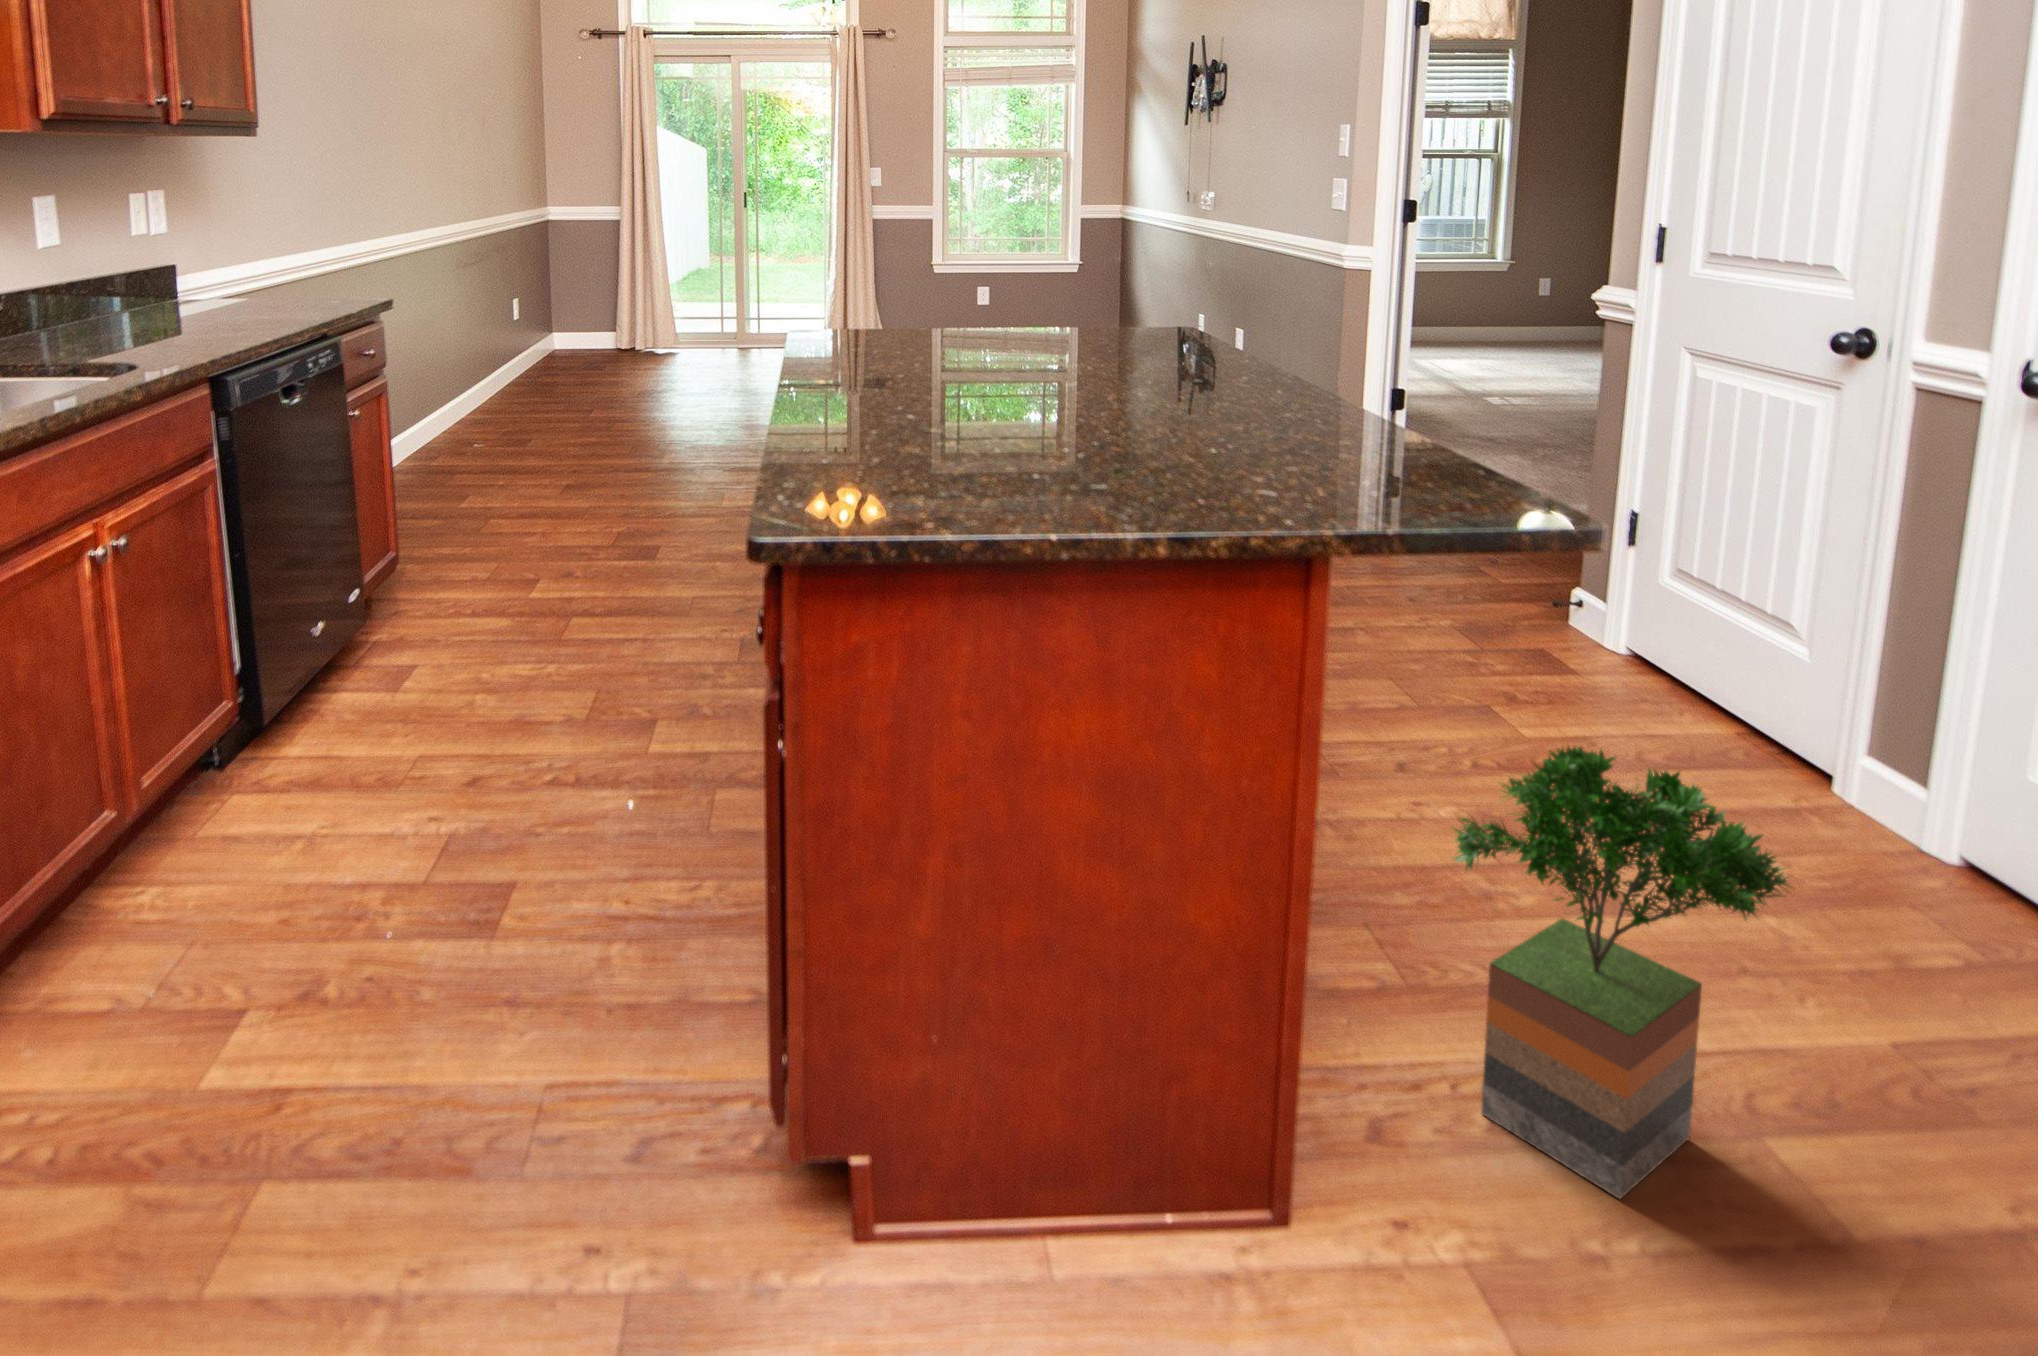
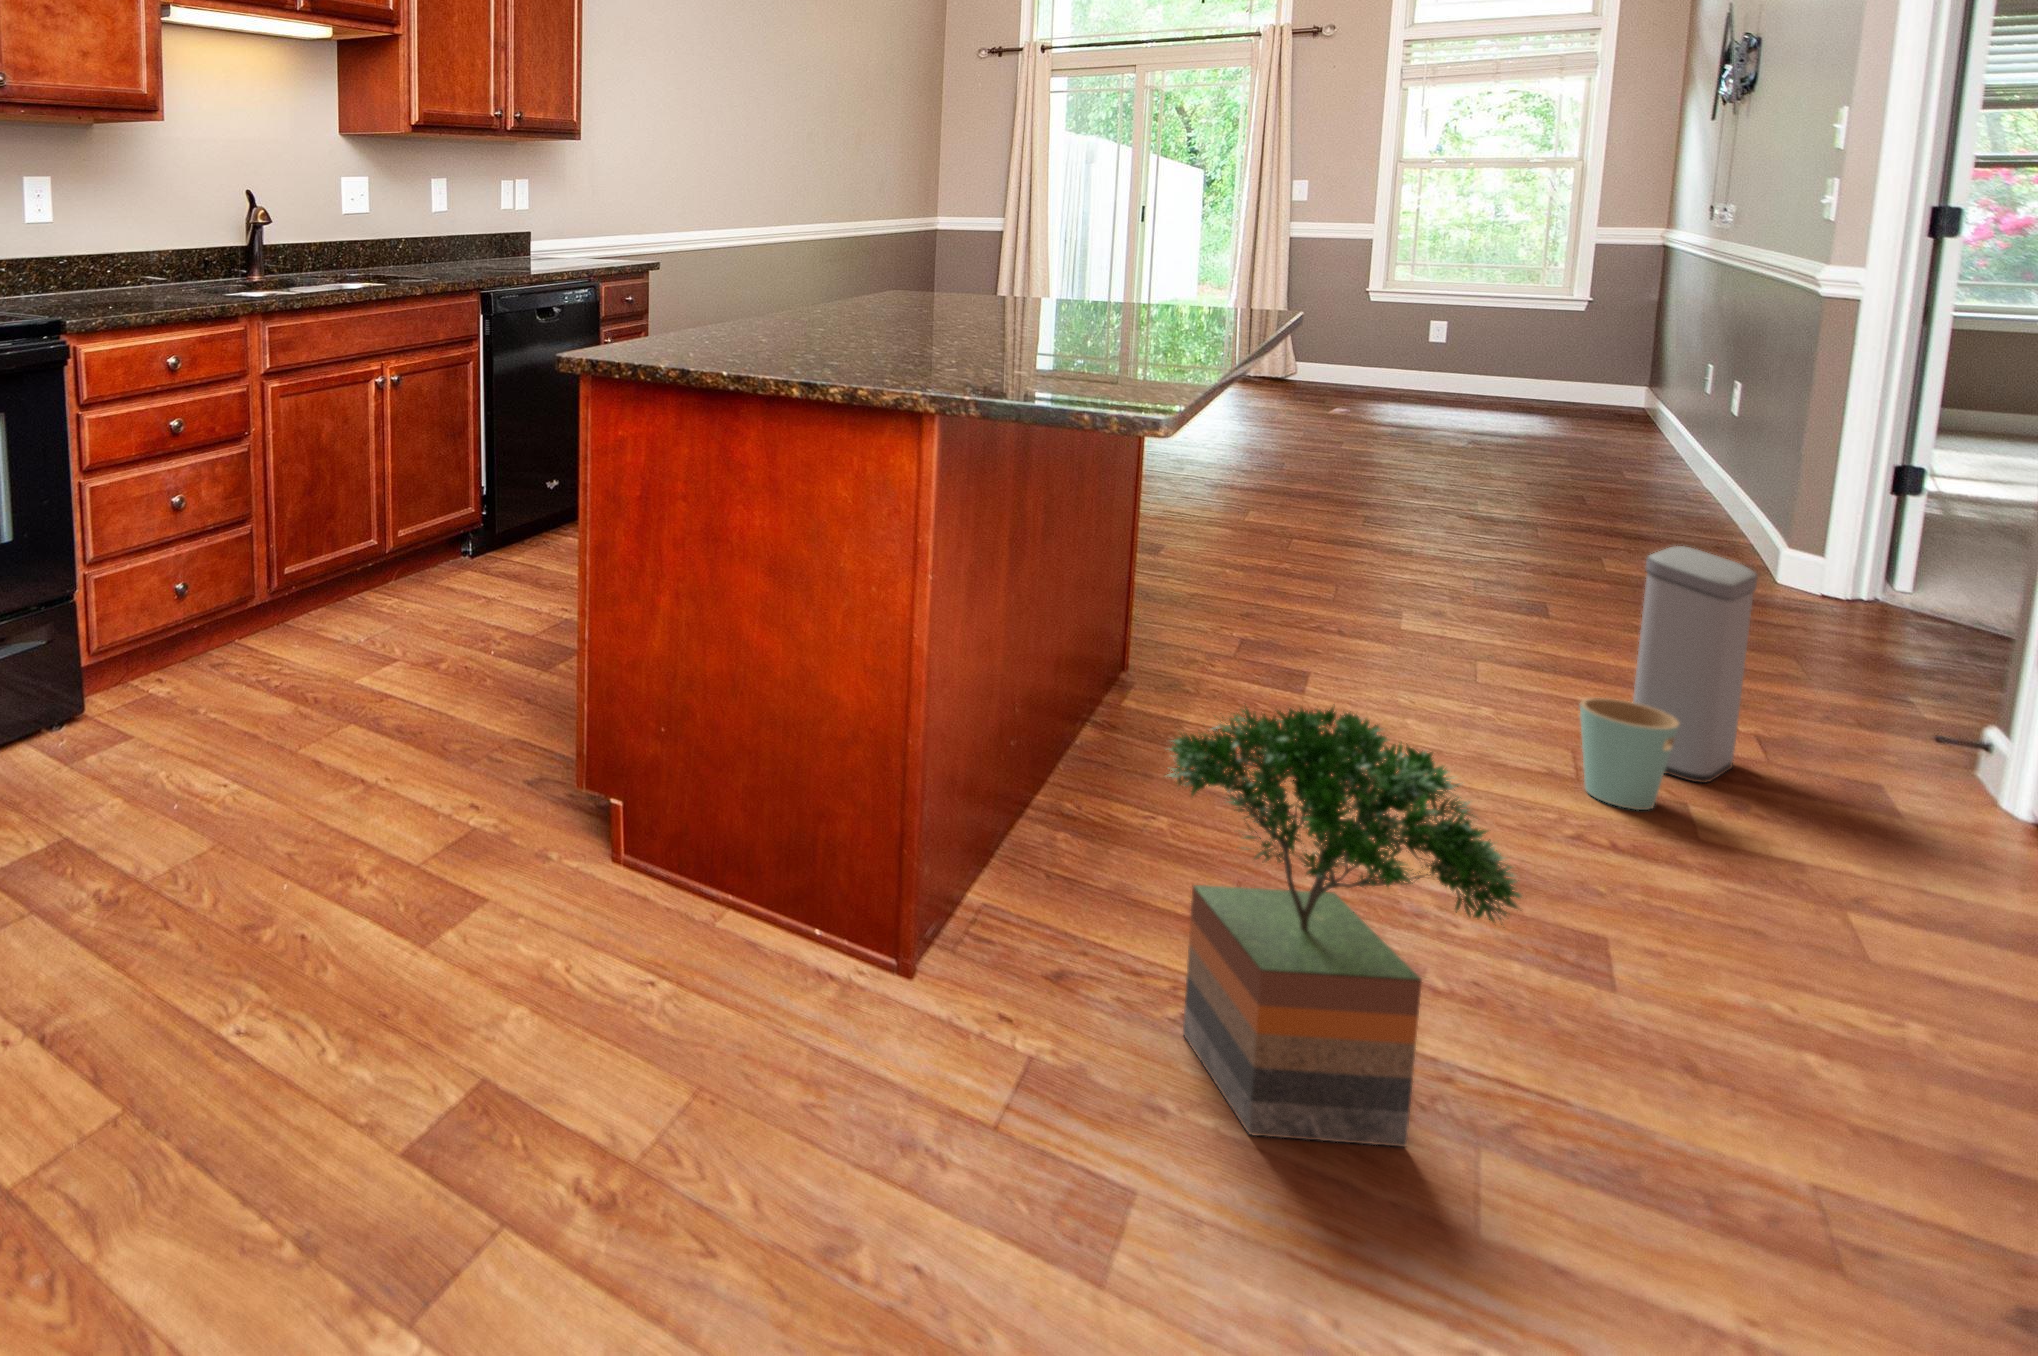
trash can: none [1408,496,1481,726] -> present [1580,546,1758,810]

